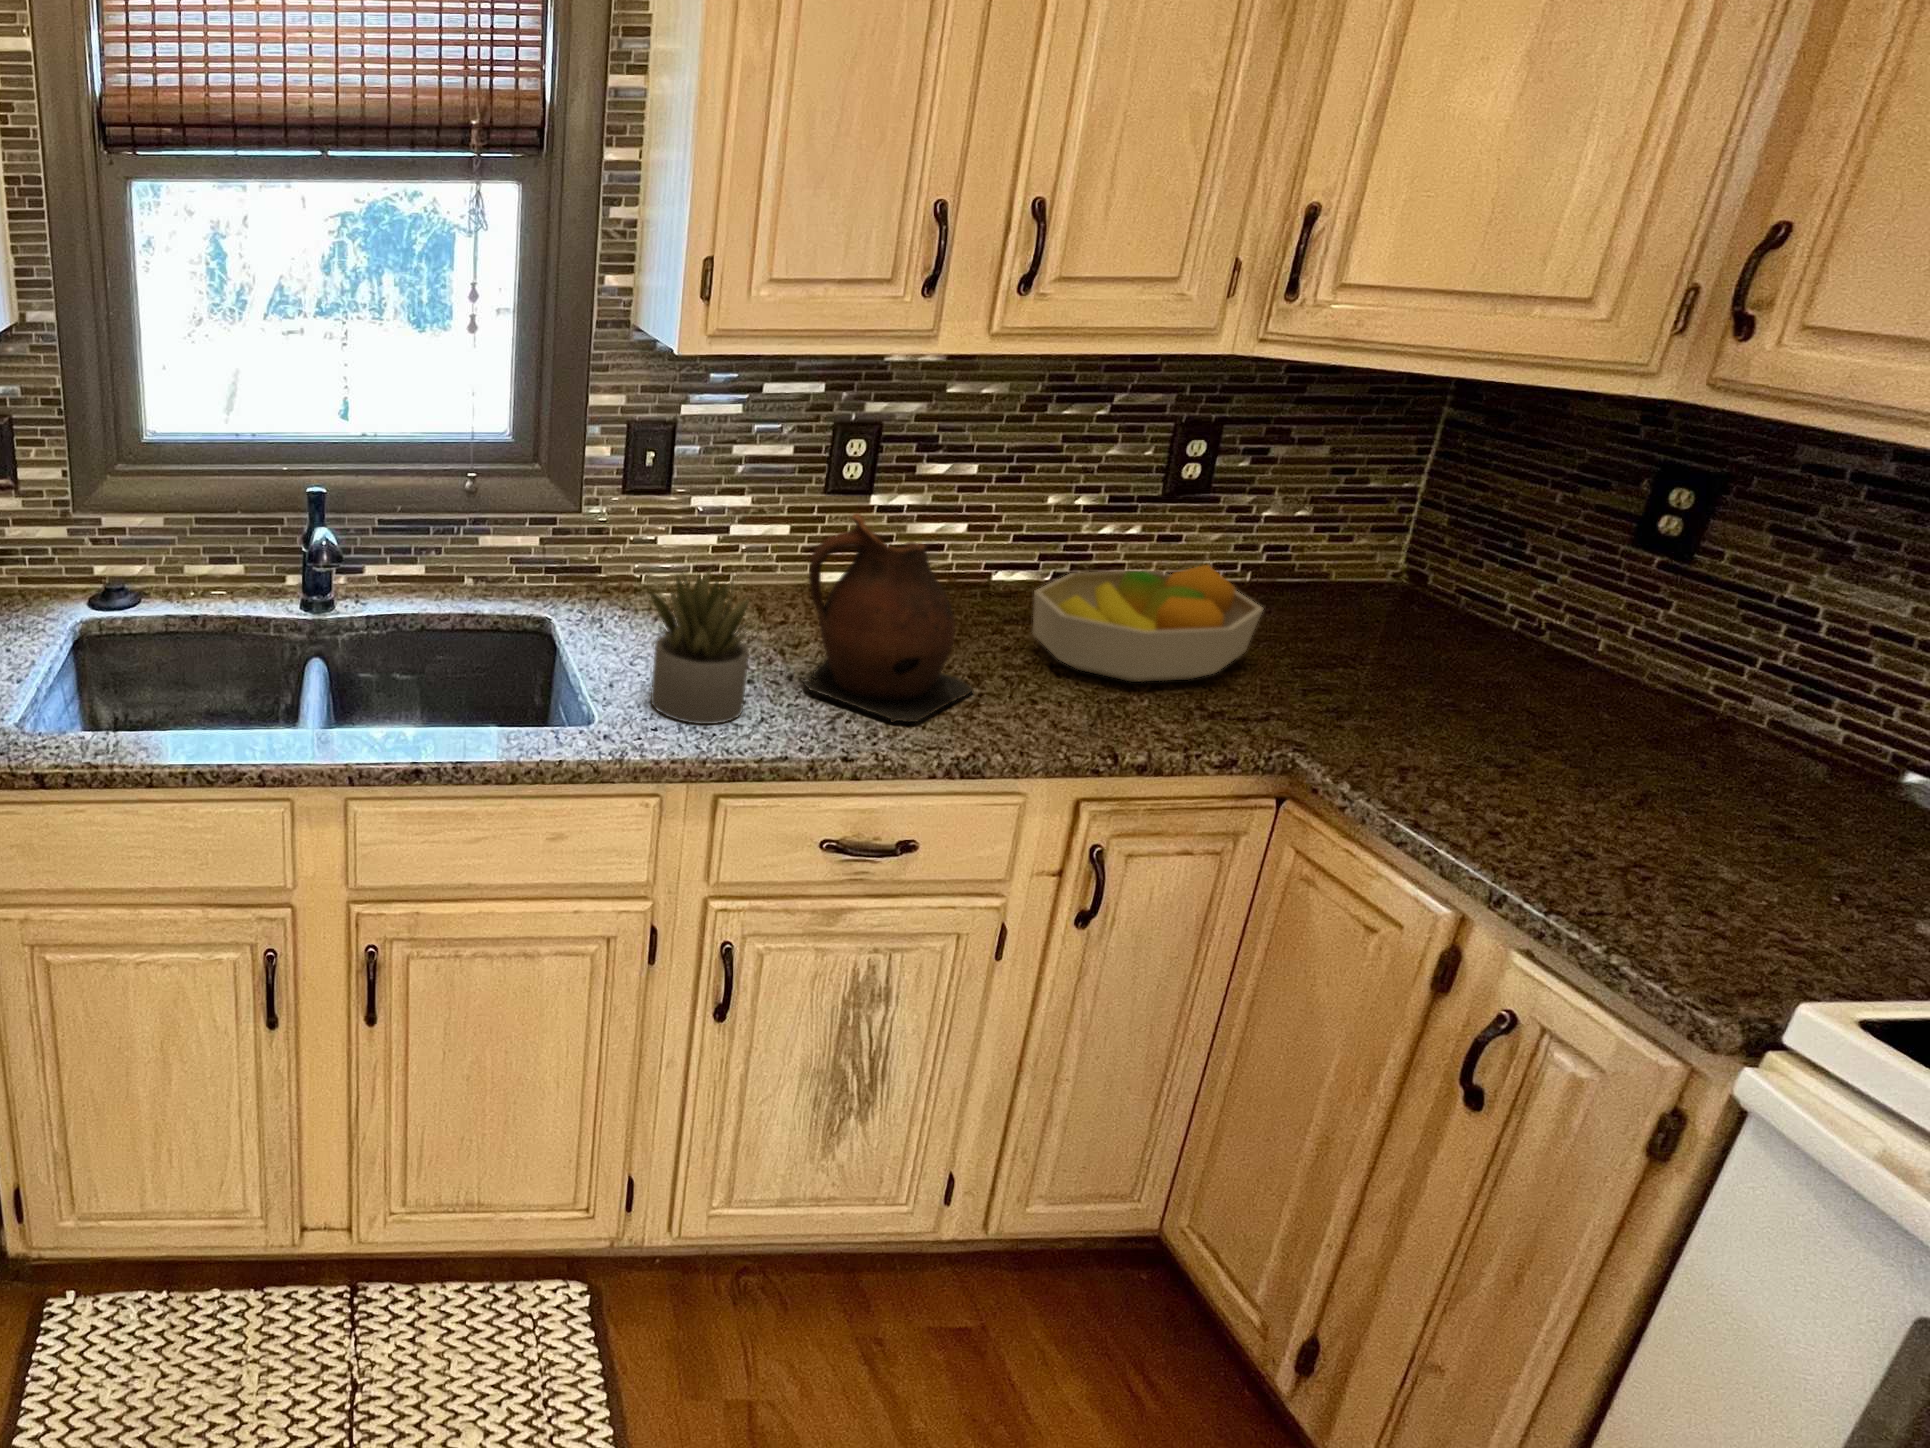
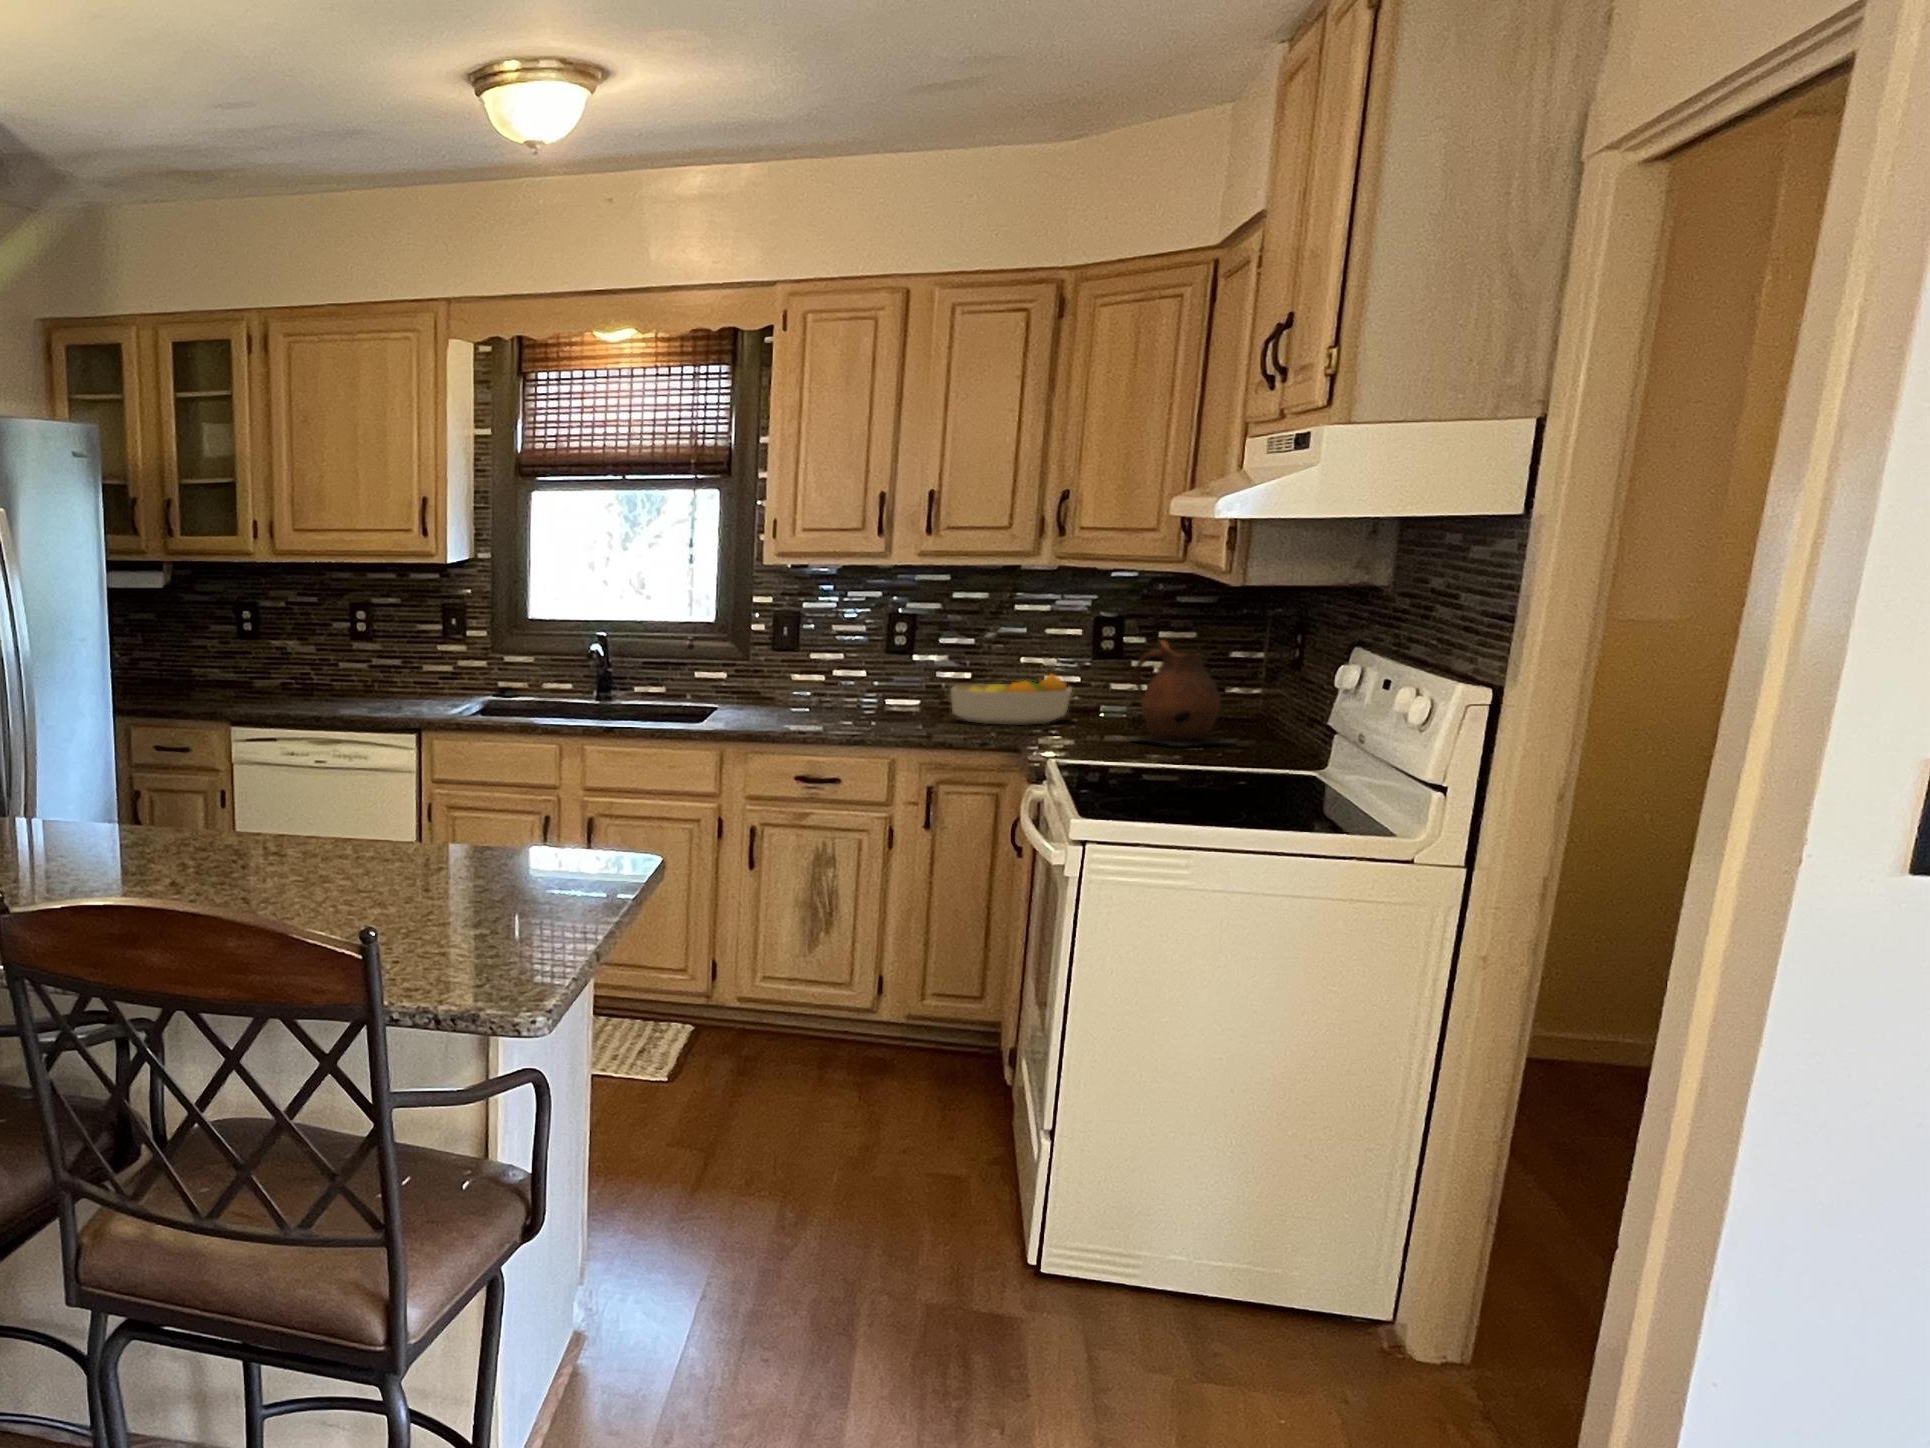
ceramic pitcher: present [802,513,973,722] -> present [1135,640,1232,746]
succulent plant: present [650,570,749,724] -> none [732,652,780,723]

